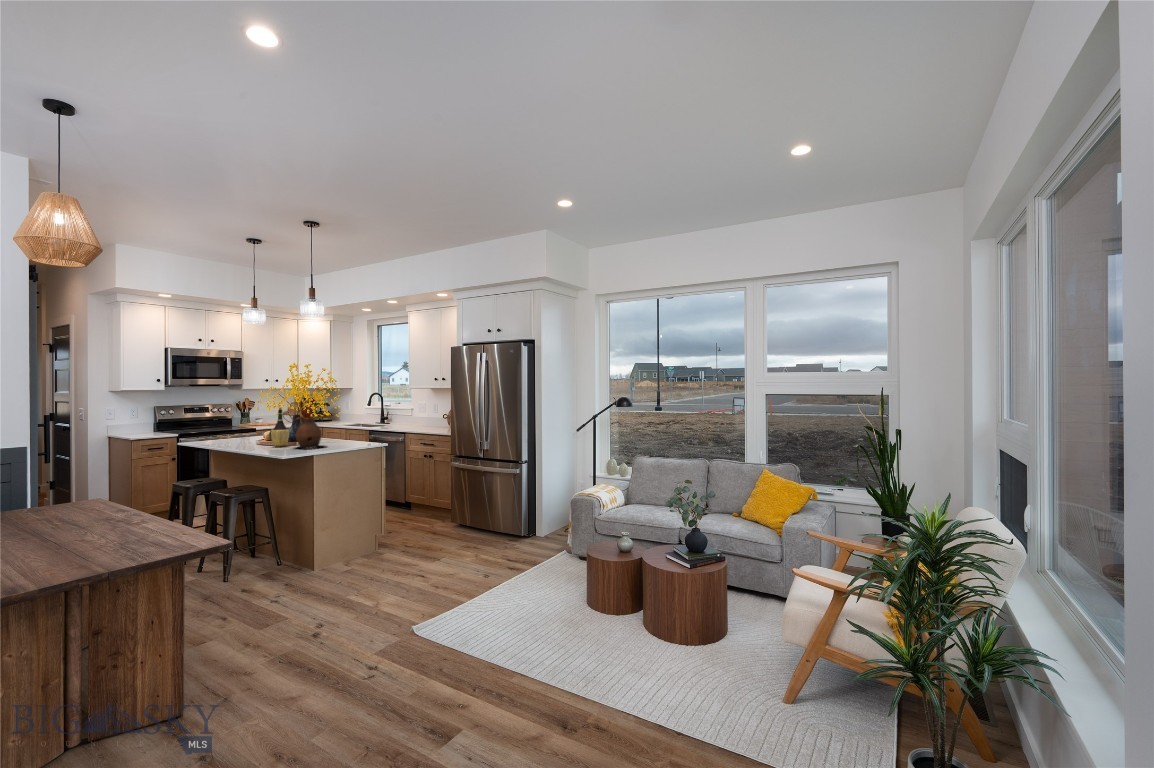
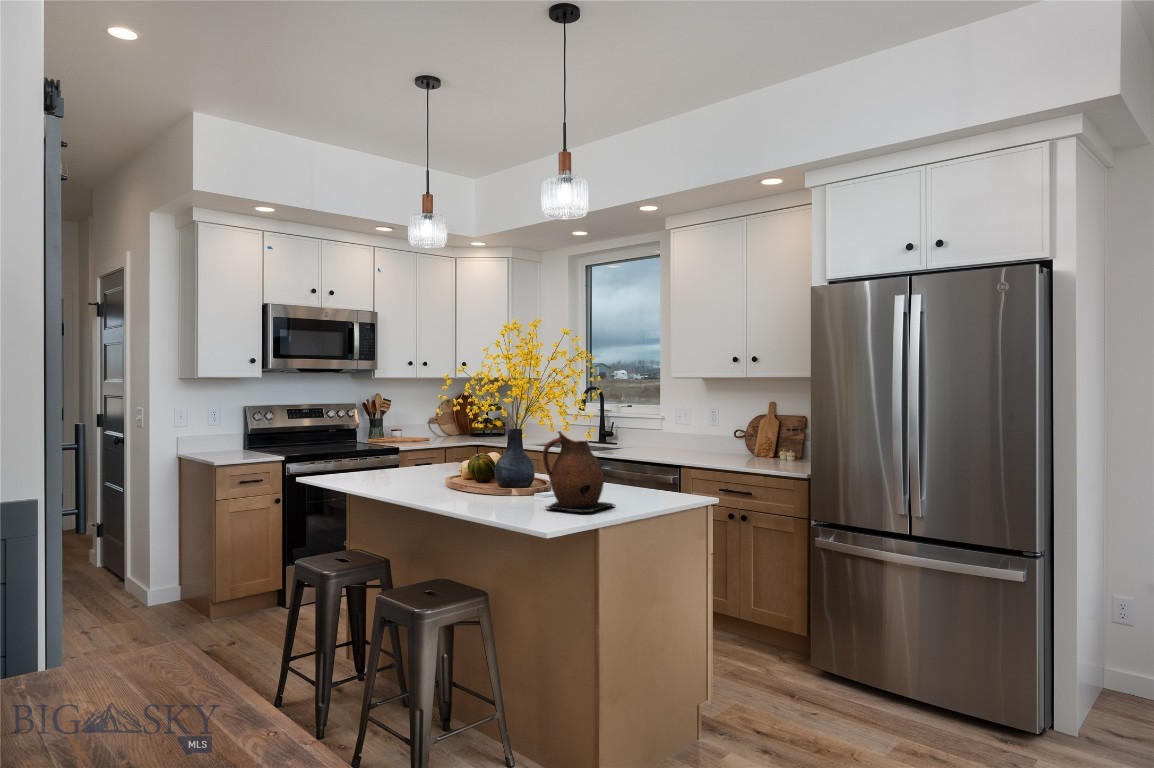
wine bottle: present [271,407,289,447] -> none [491,414,526,501]

